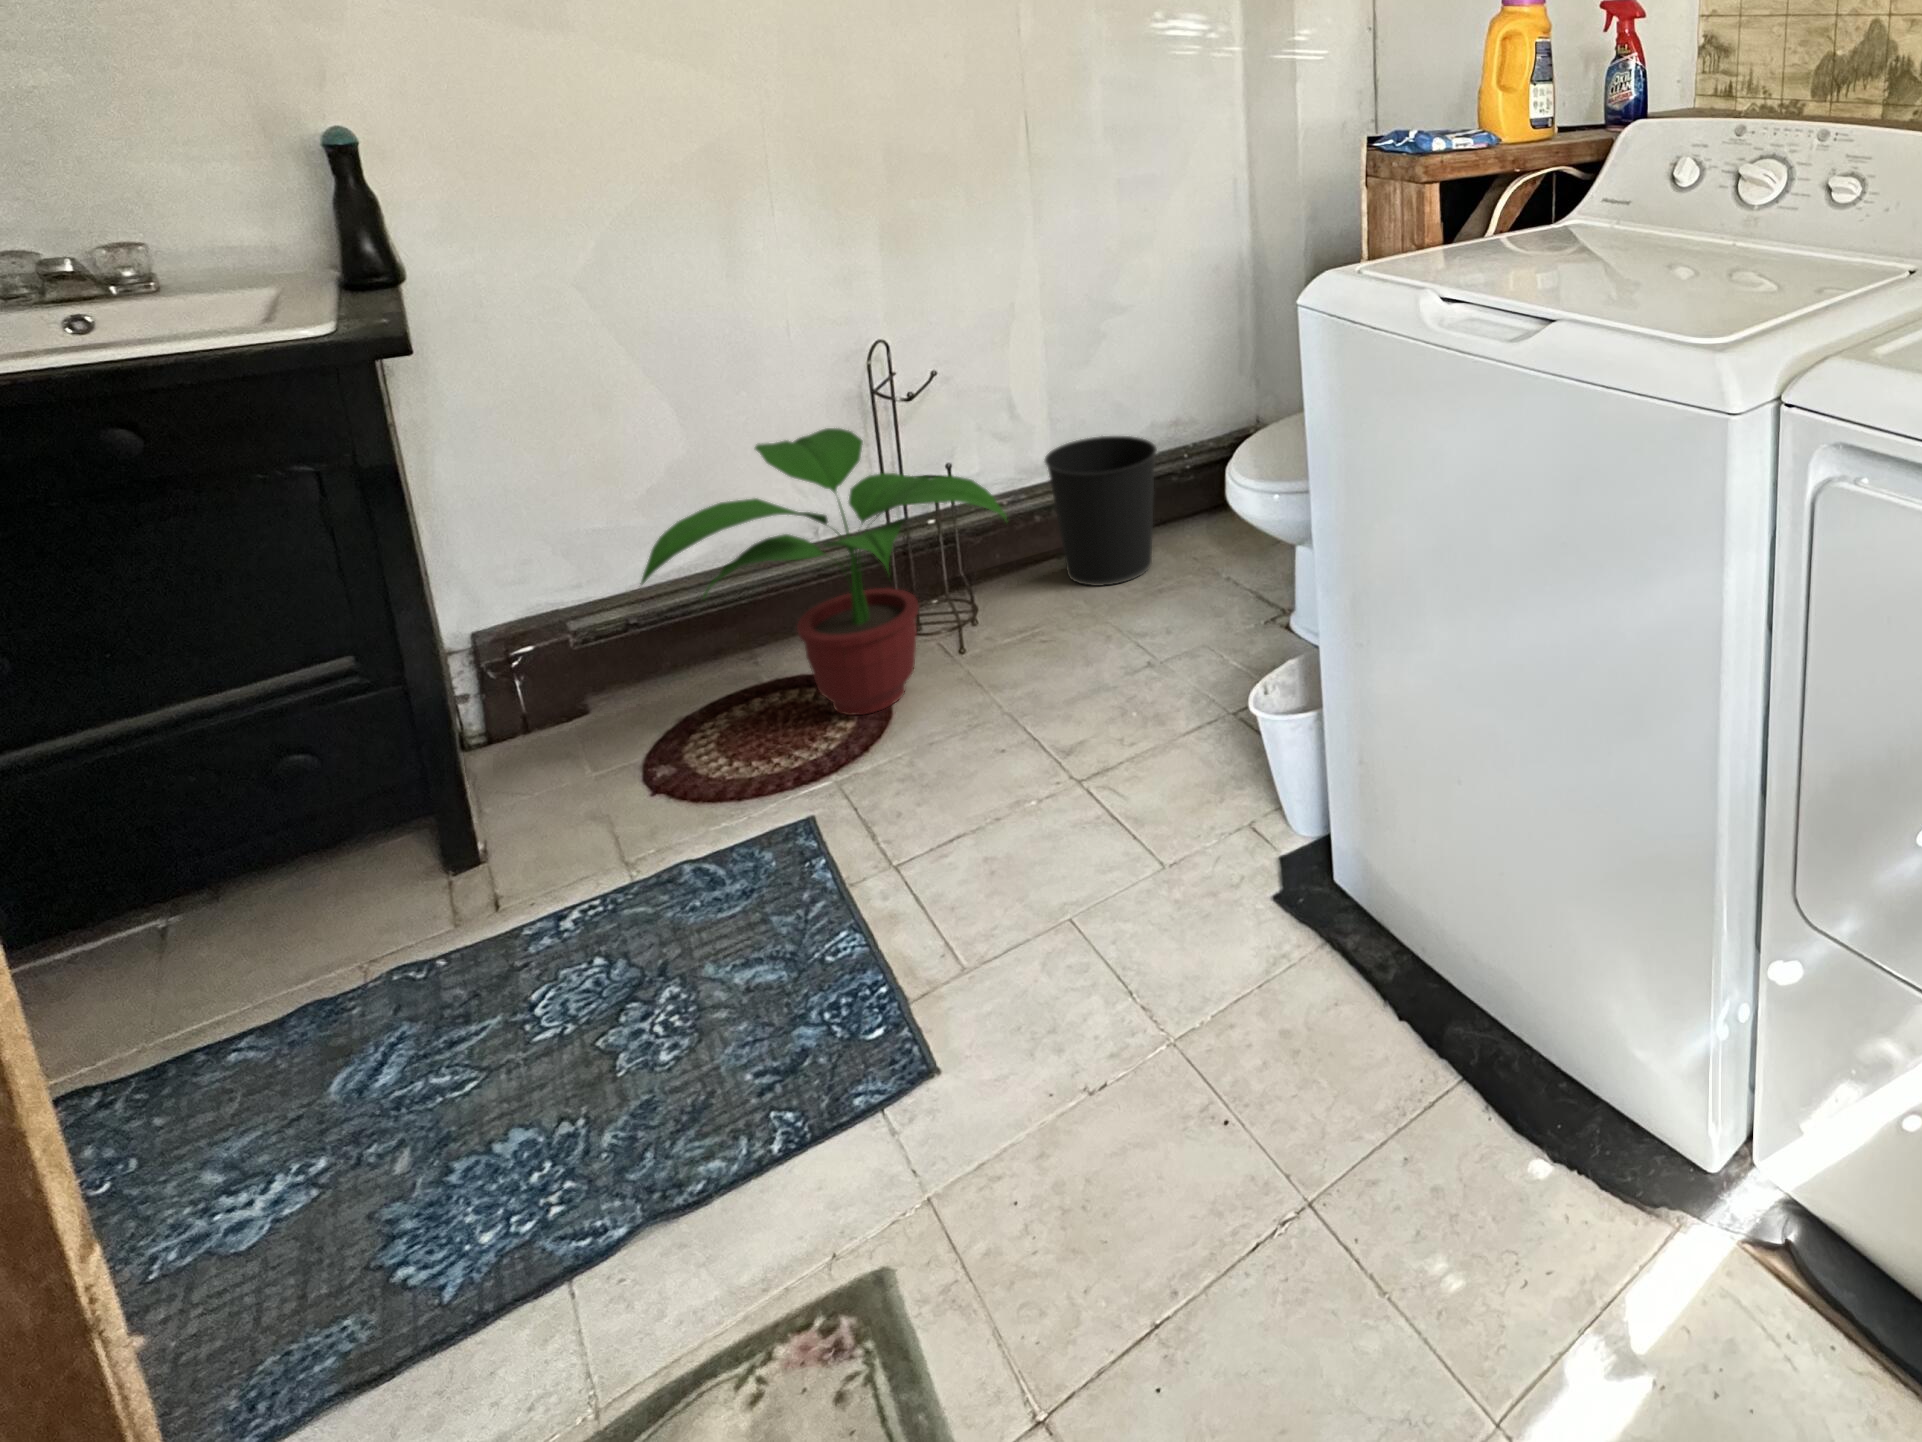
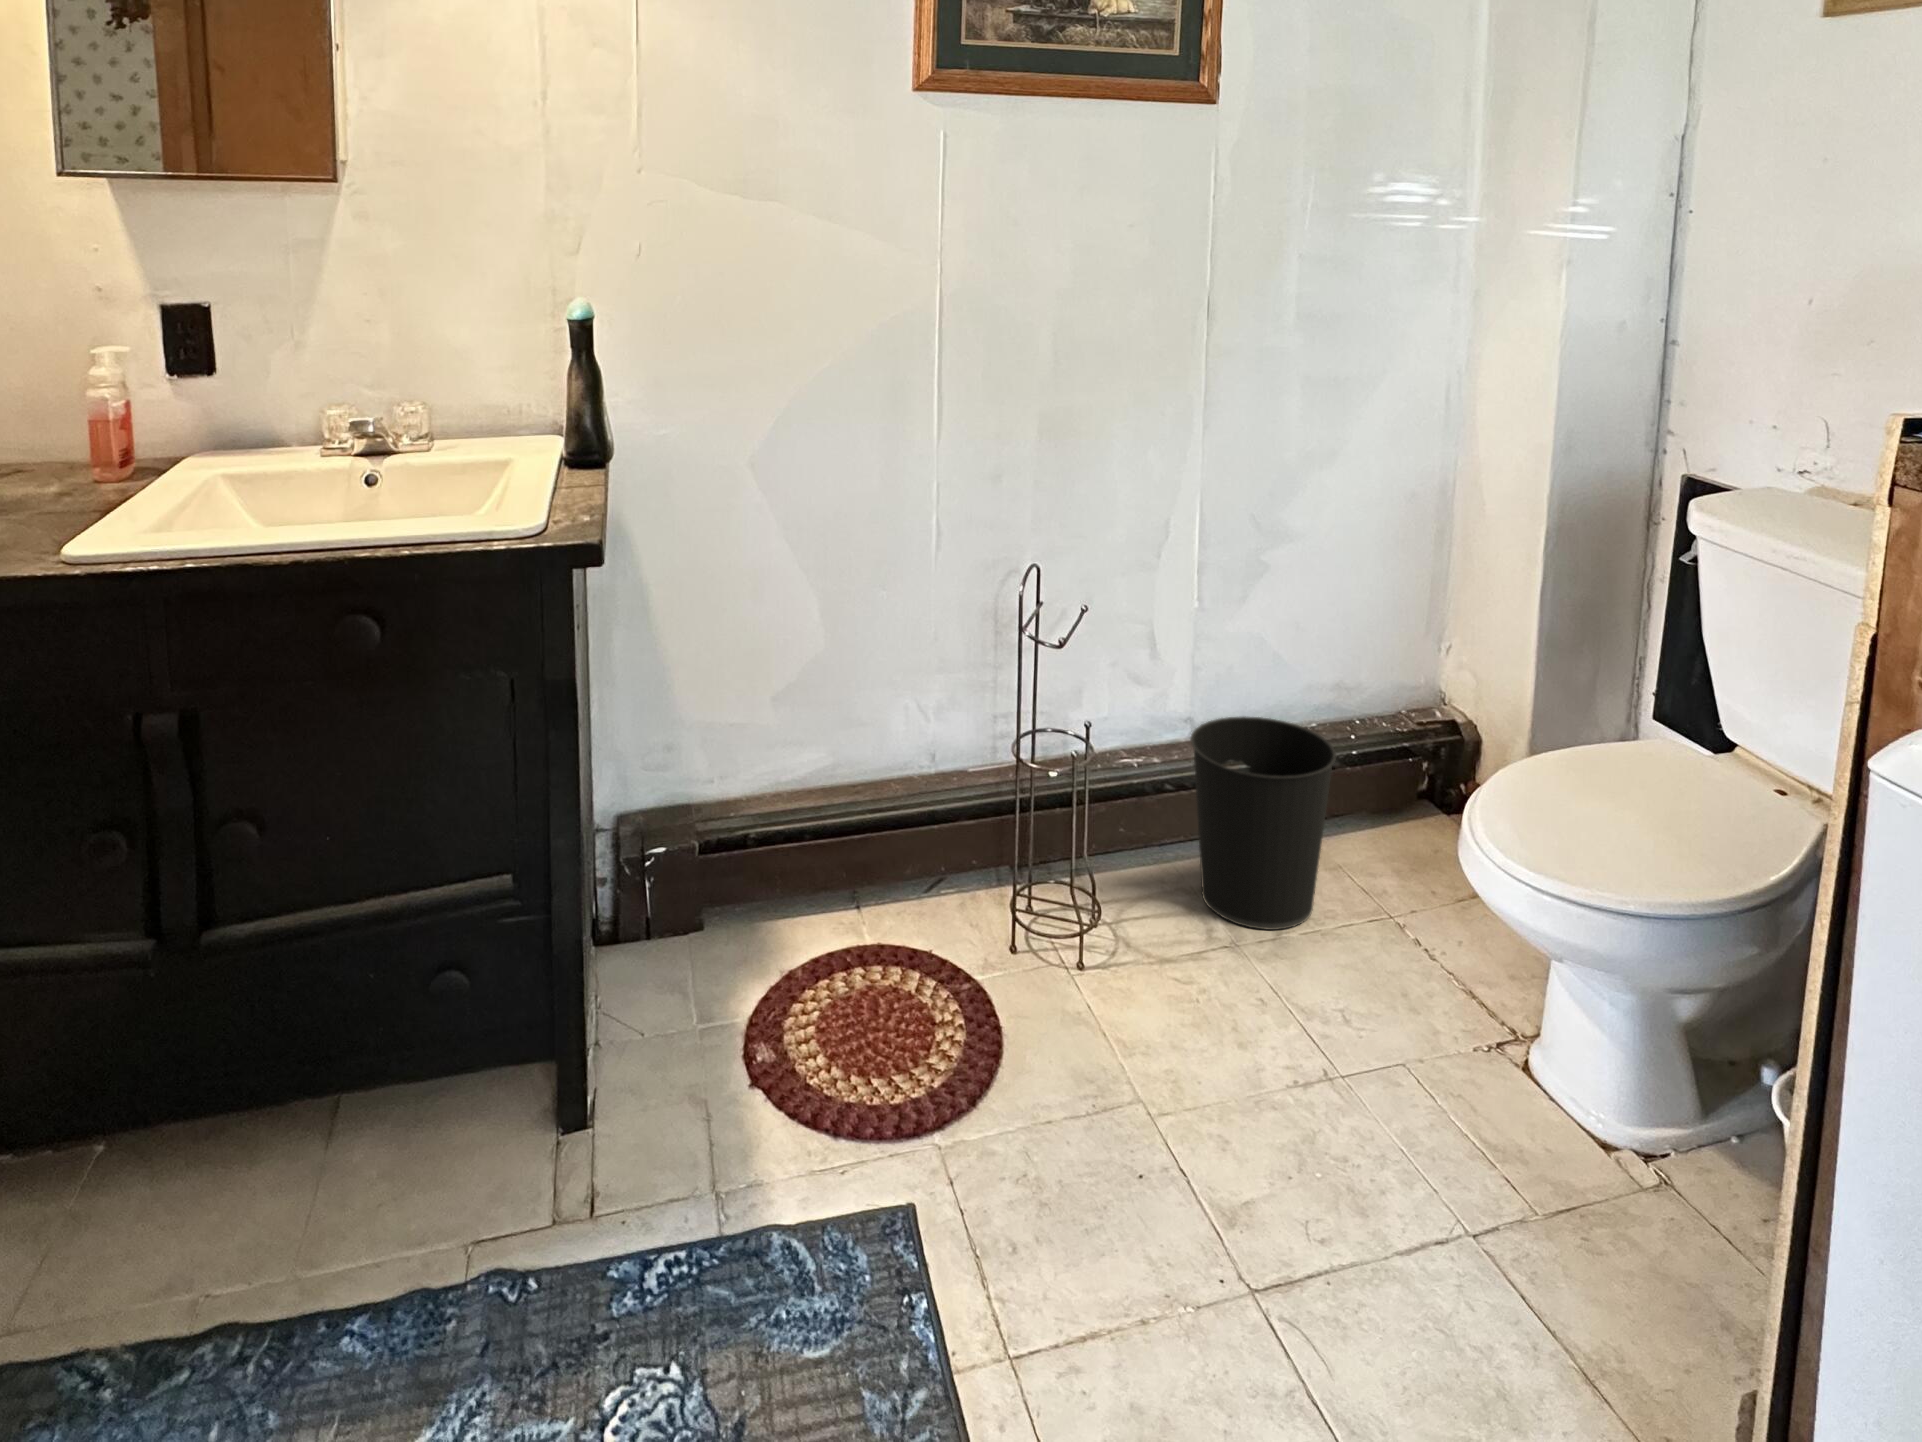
potted plant: present [640,428,1006,715] -> none [769,665,1171,1054]

